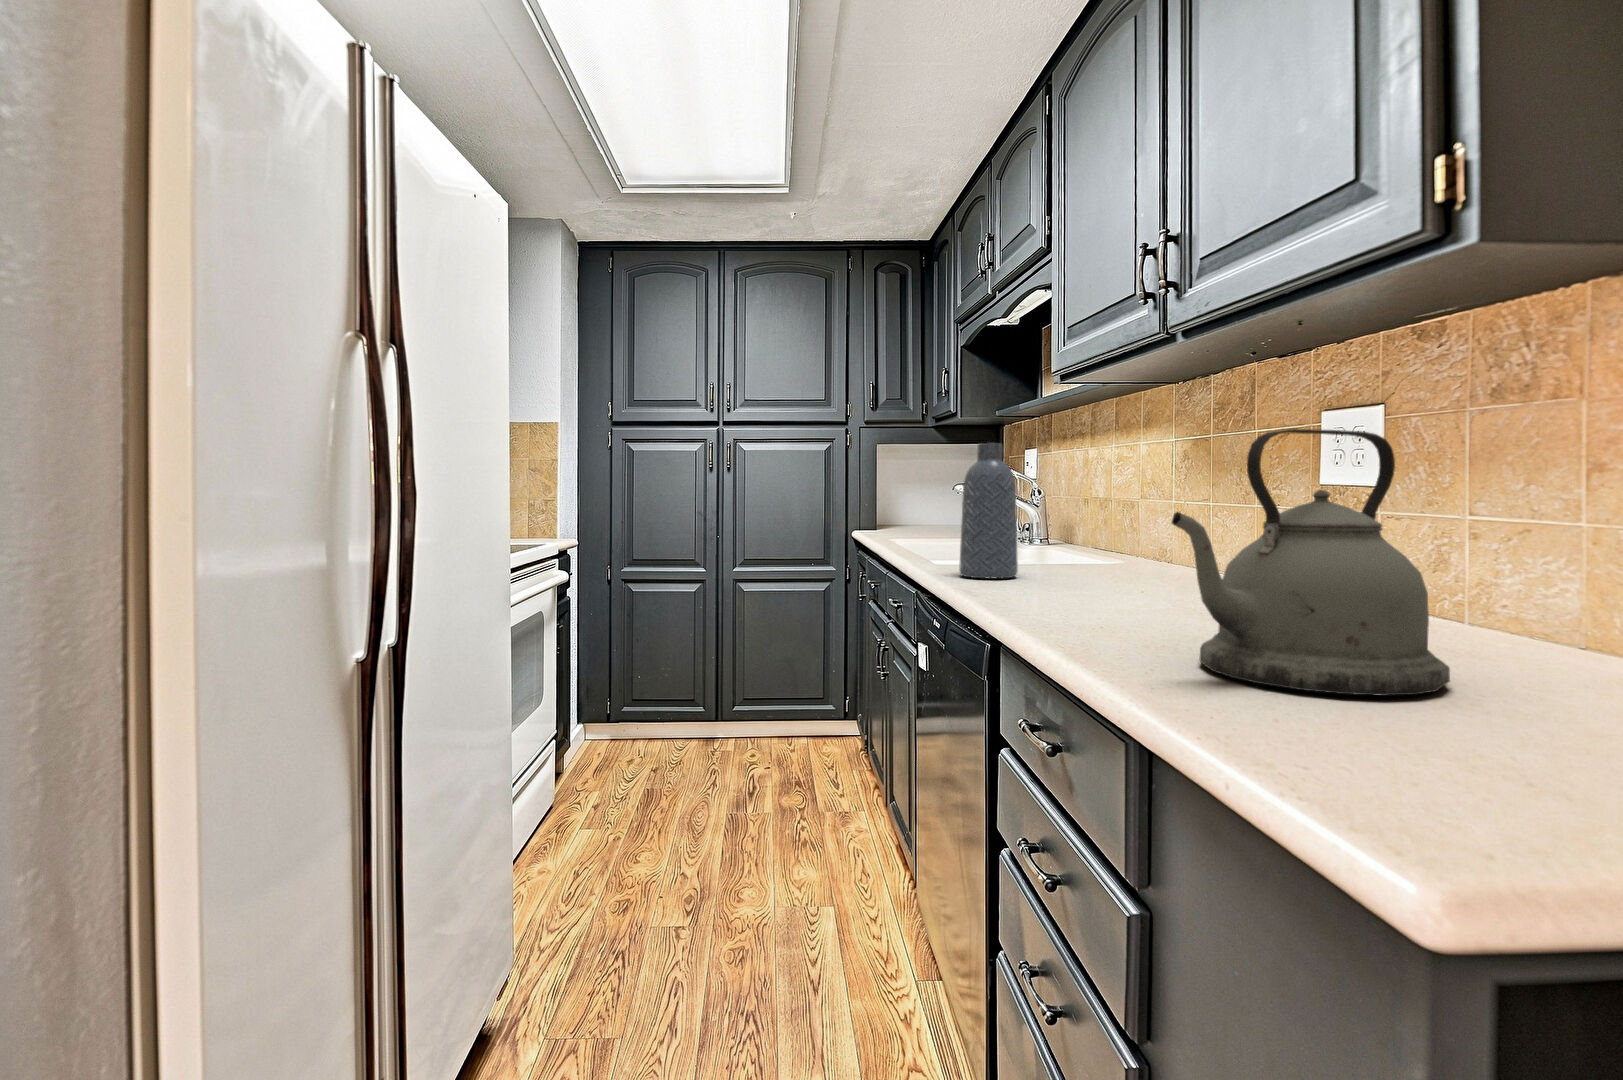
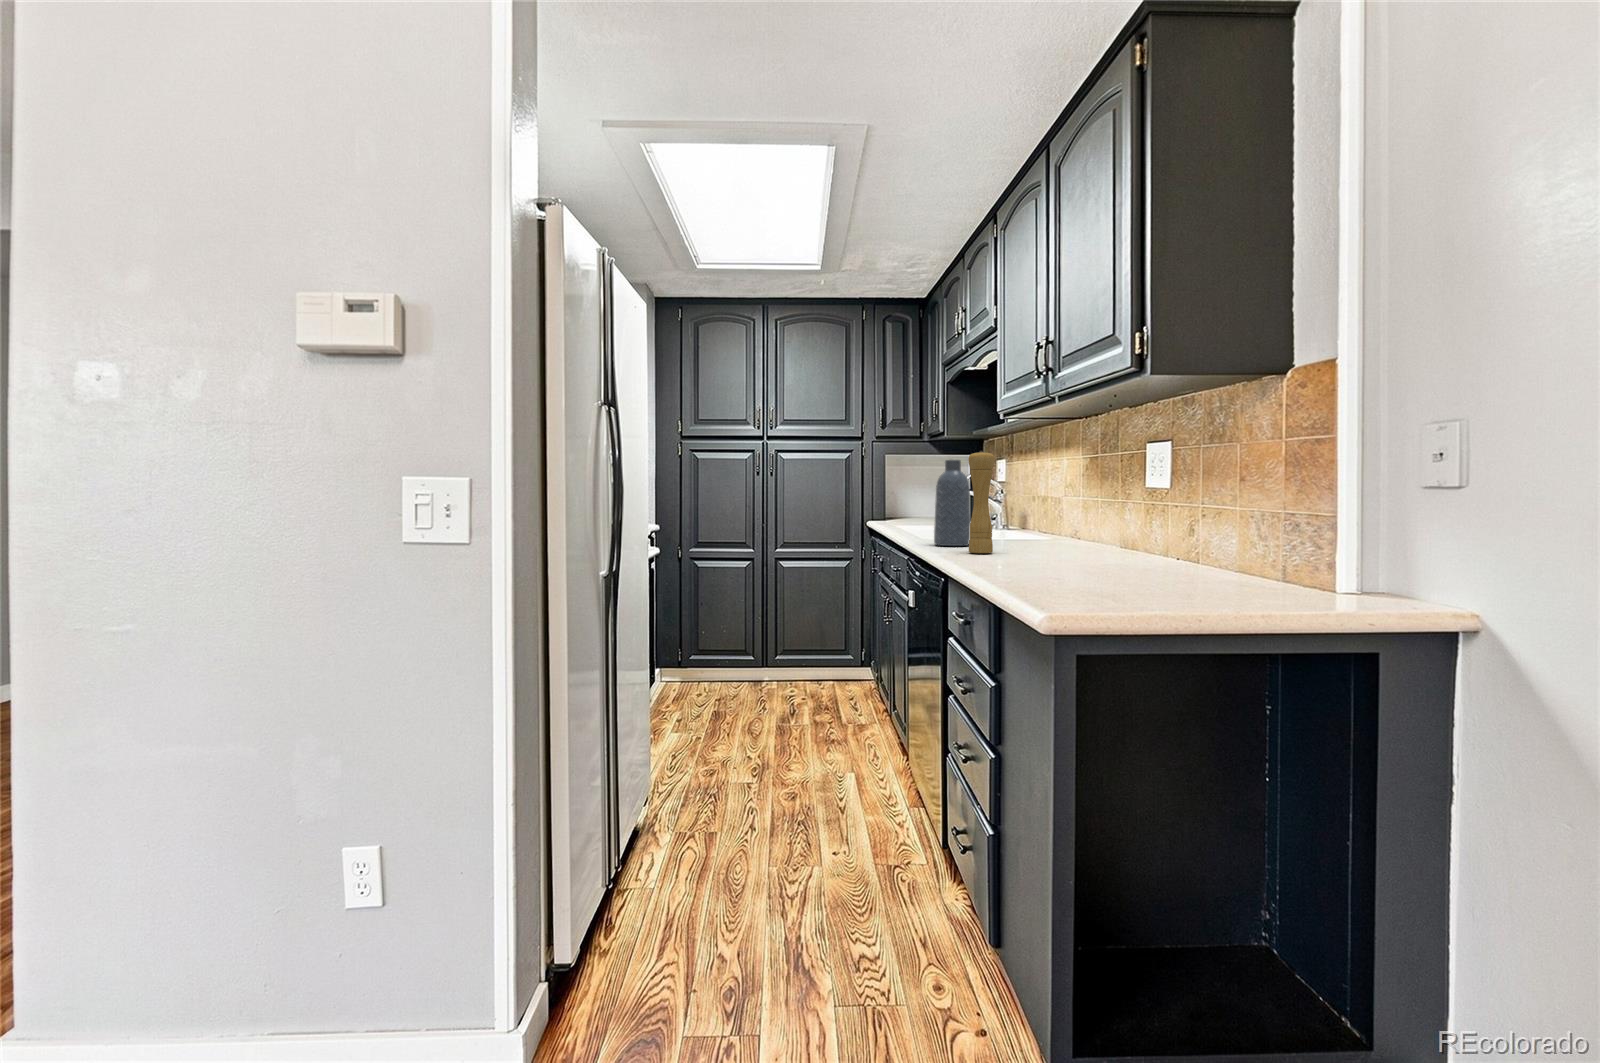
pepper mill: none [1025,425,1070,596] -> present [968,451,995,553]
kettle: present [1172,429,1450,696] -> none [1008,462,1137,582]

